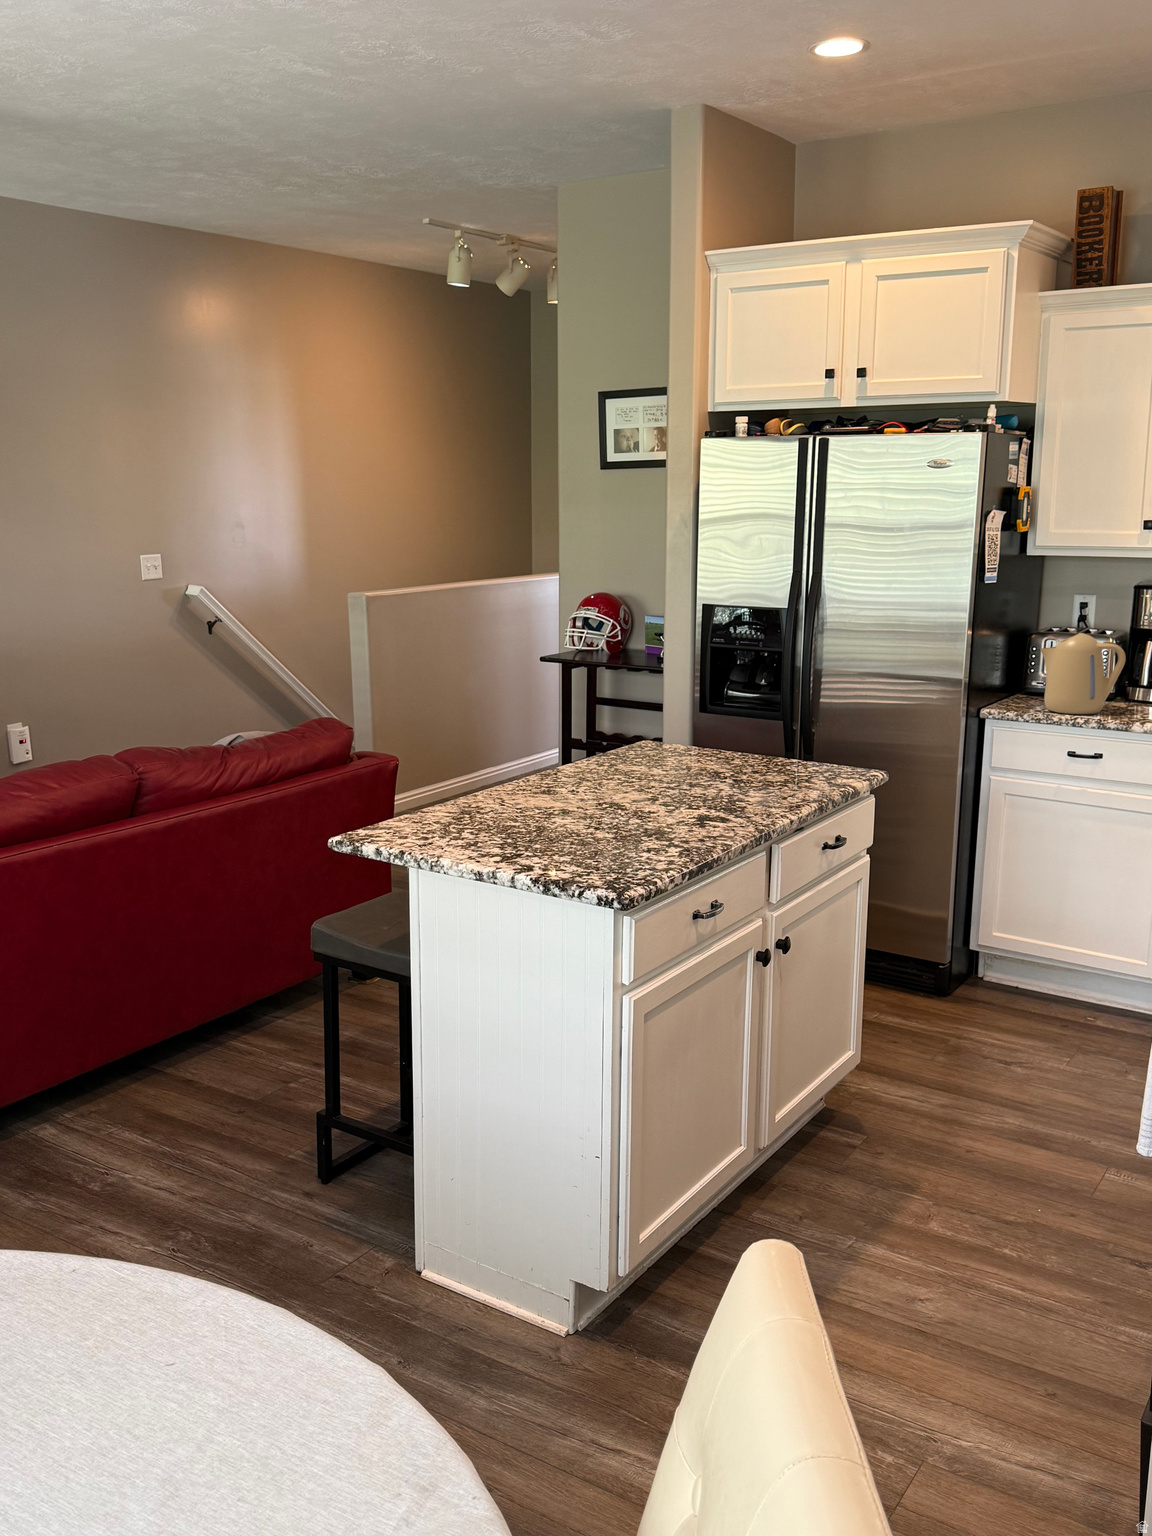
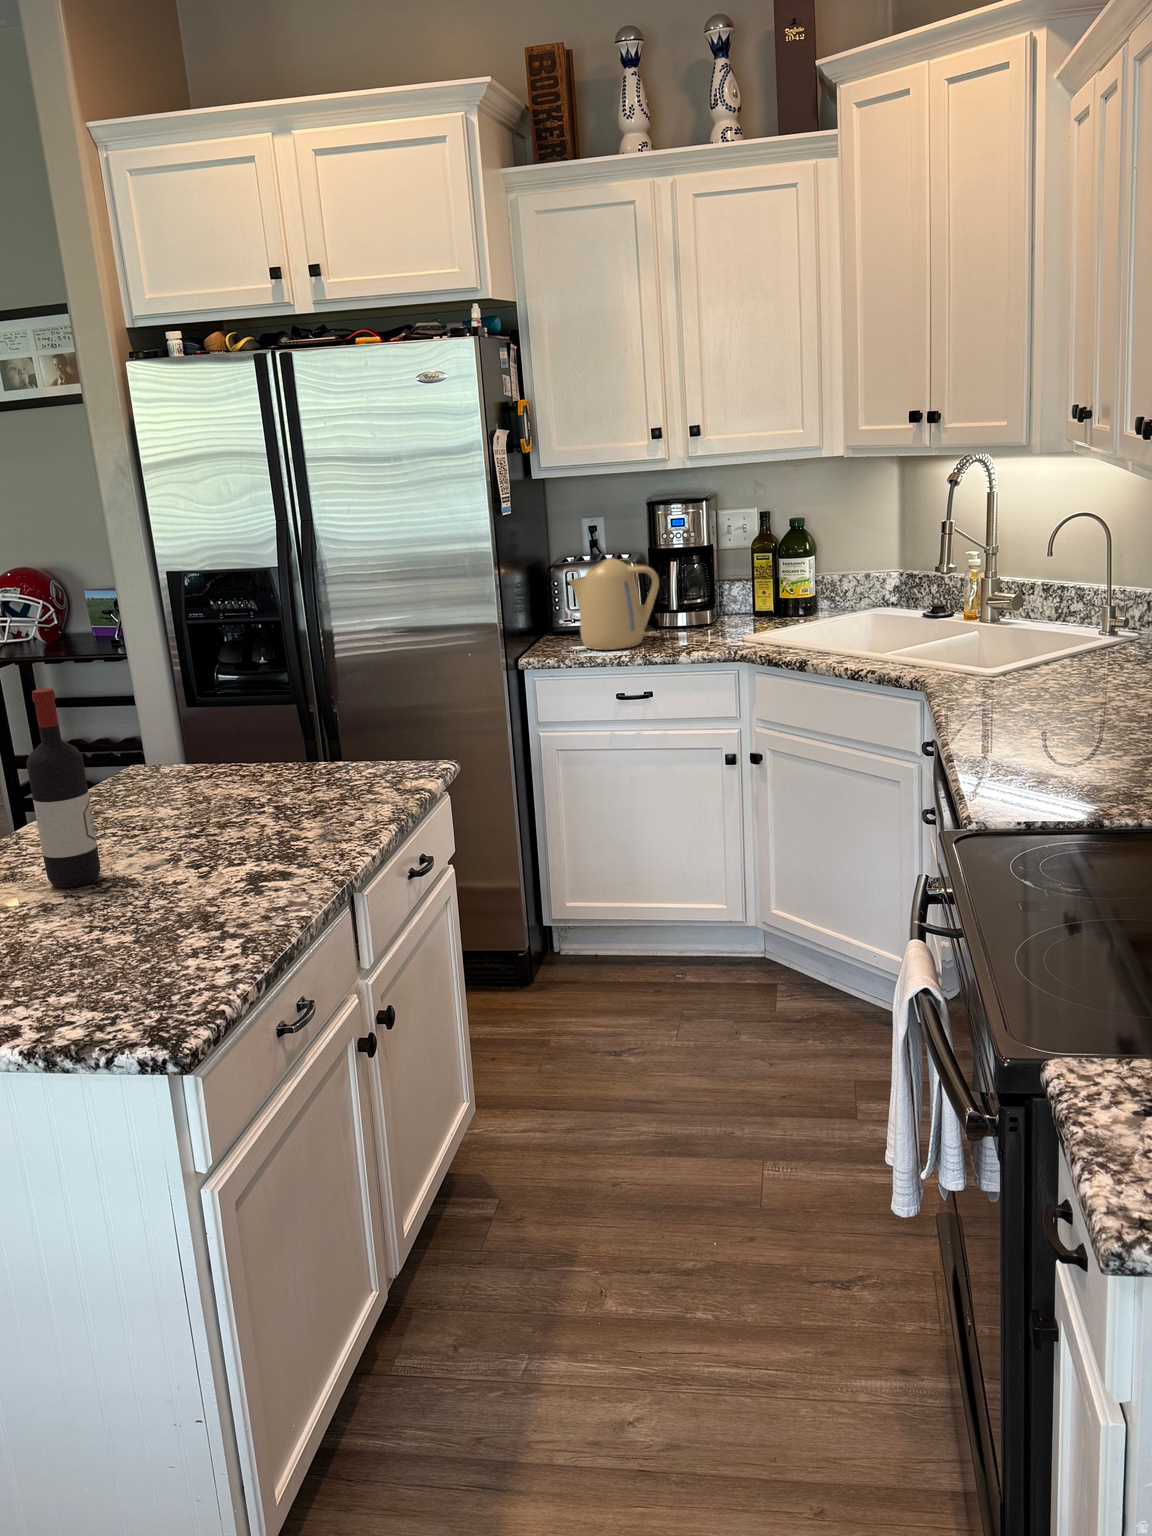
wine bottle: none [569,664,605,804] -> present [26,688,100,888]

